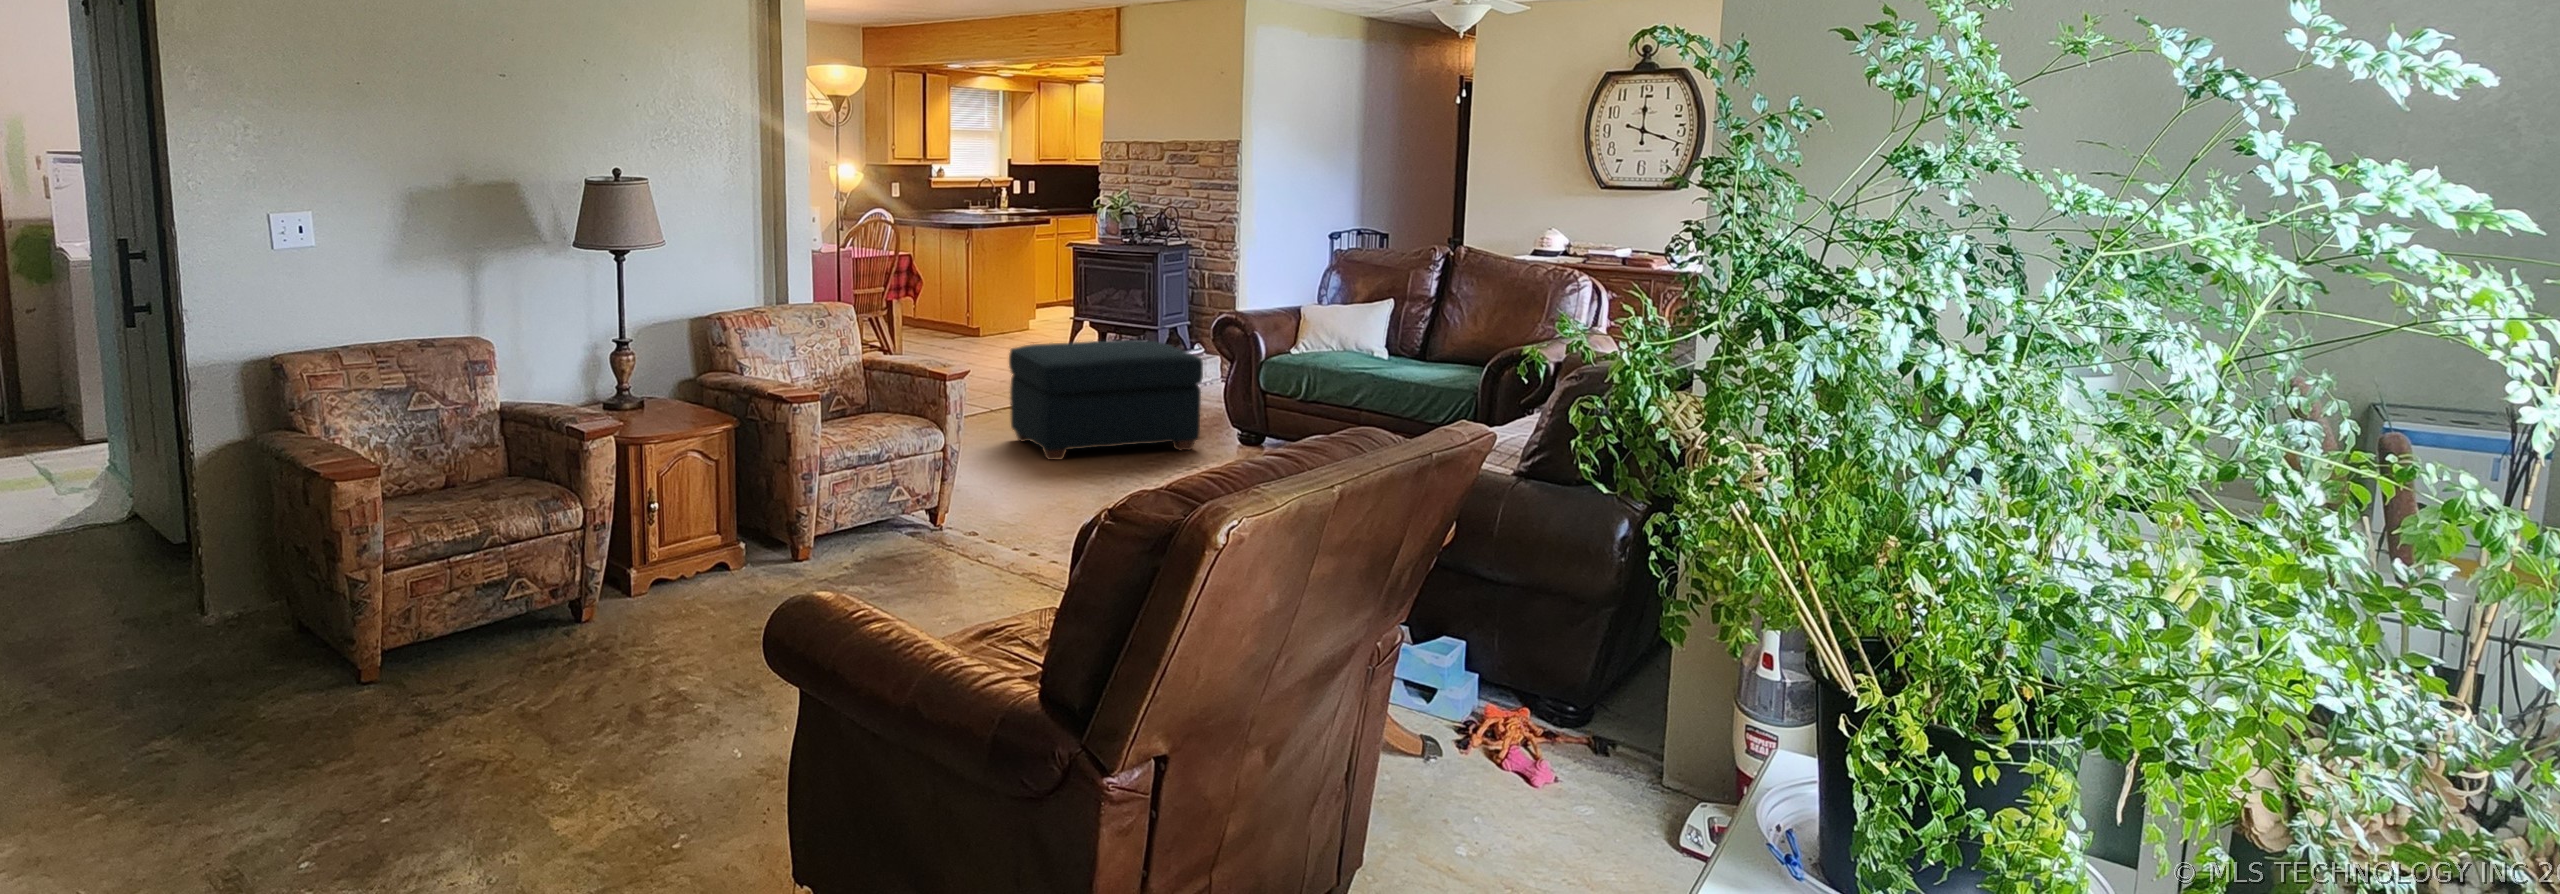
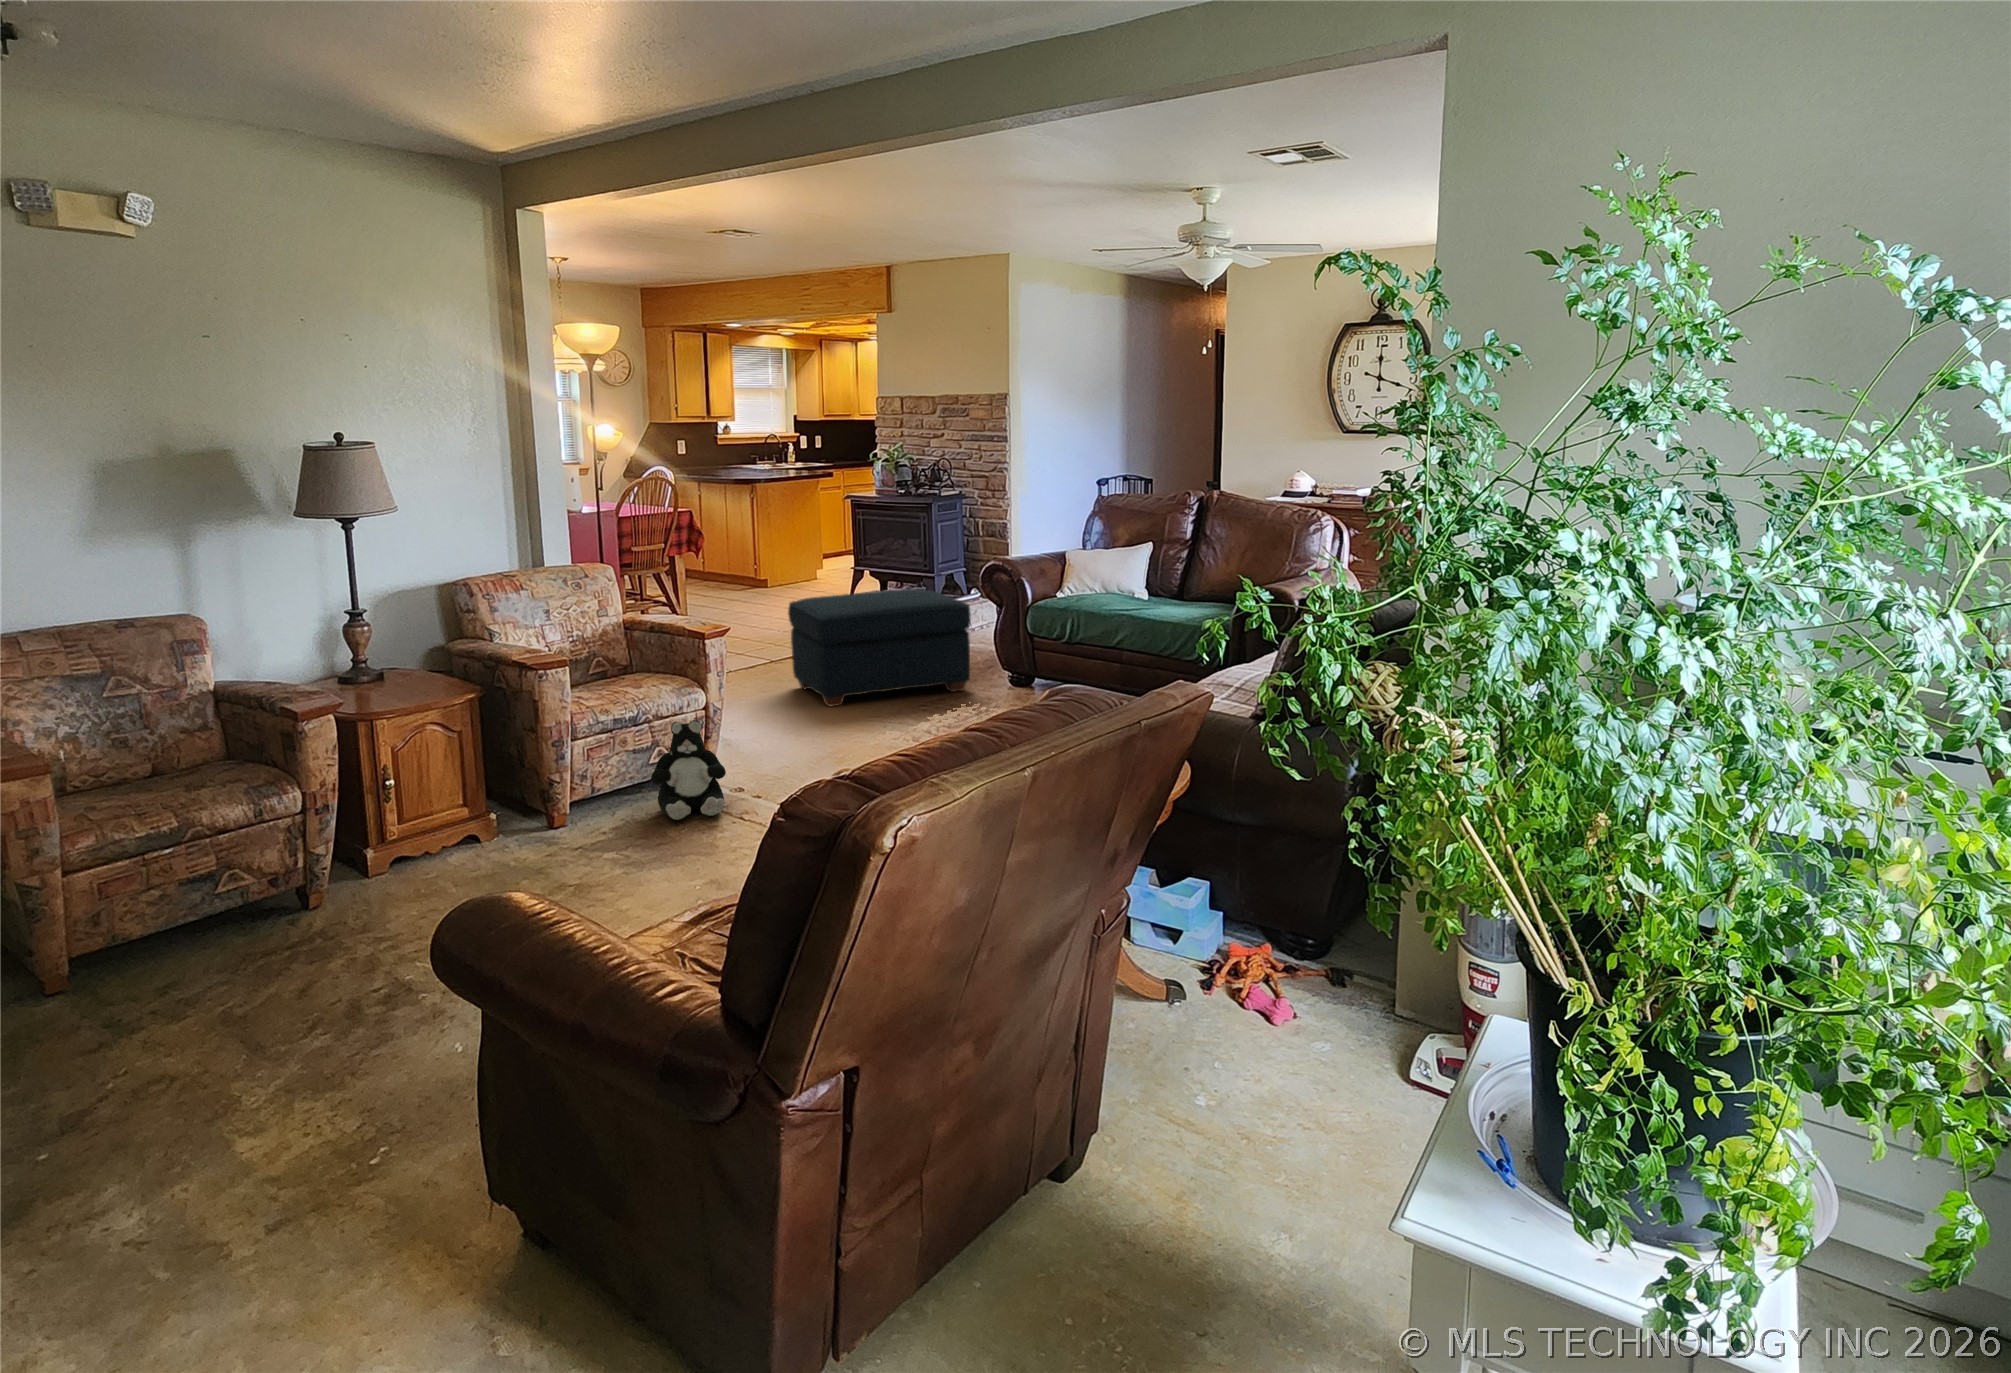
plush toy: none [875,463,952,566] -> present [651,720,726,820]

